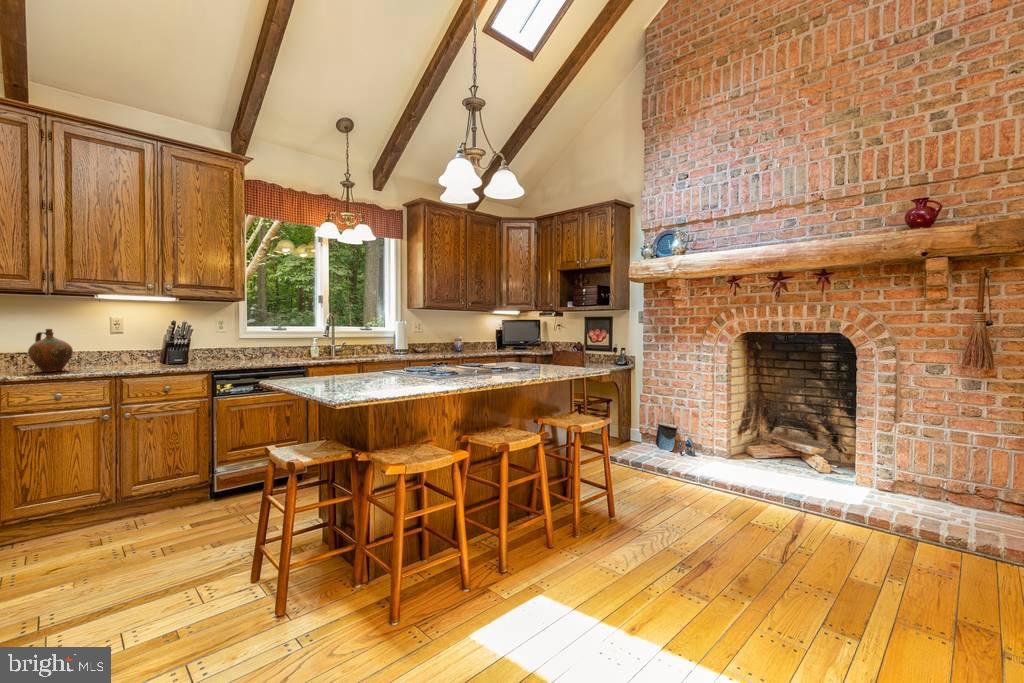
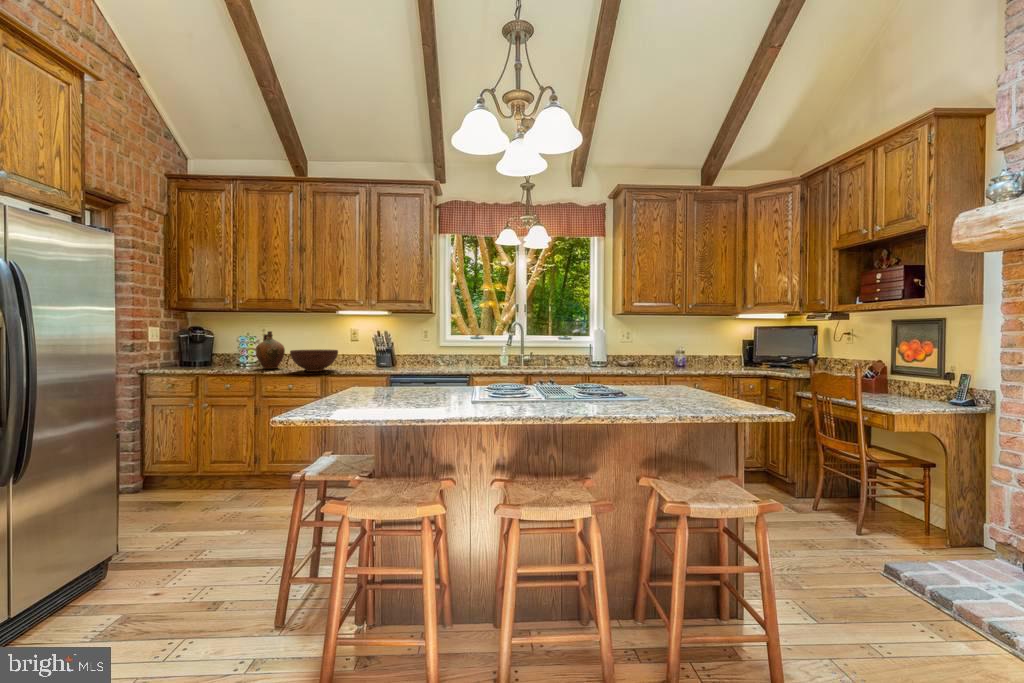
fruit bowl: none [91,347,154,371] -> present [290,349,338,372]

